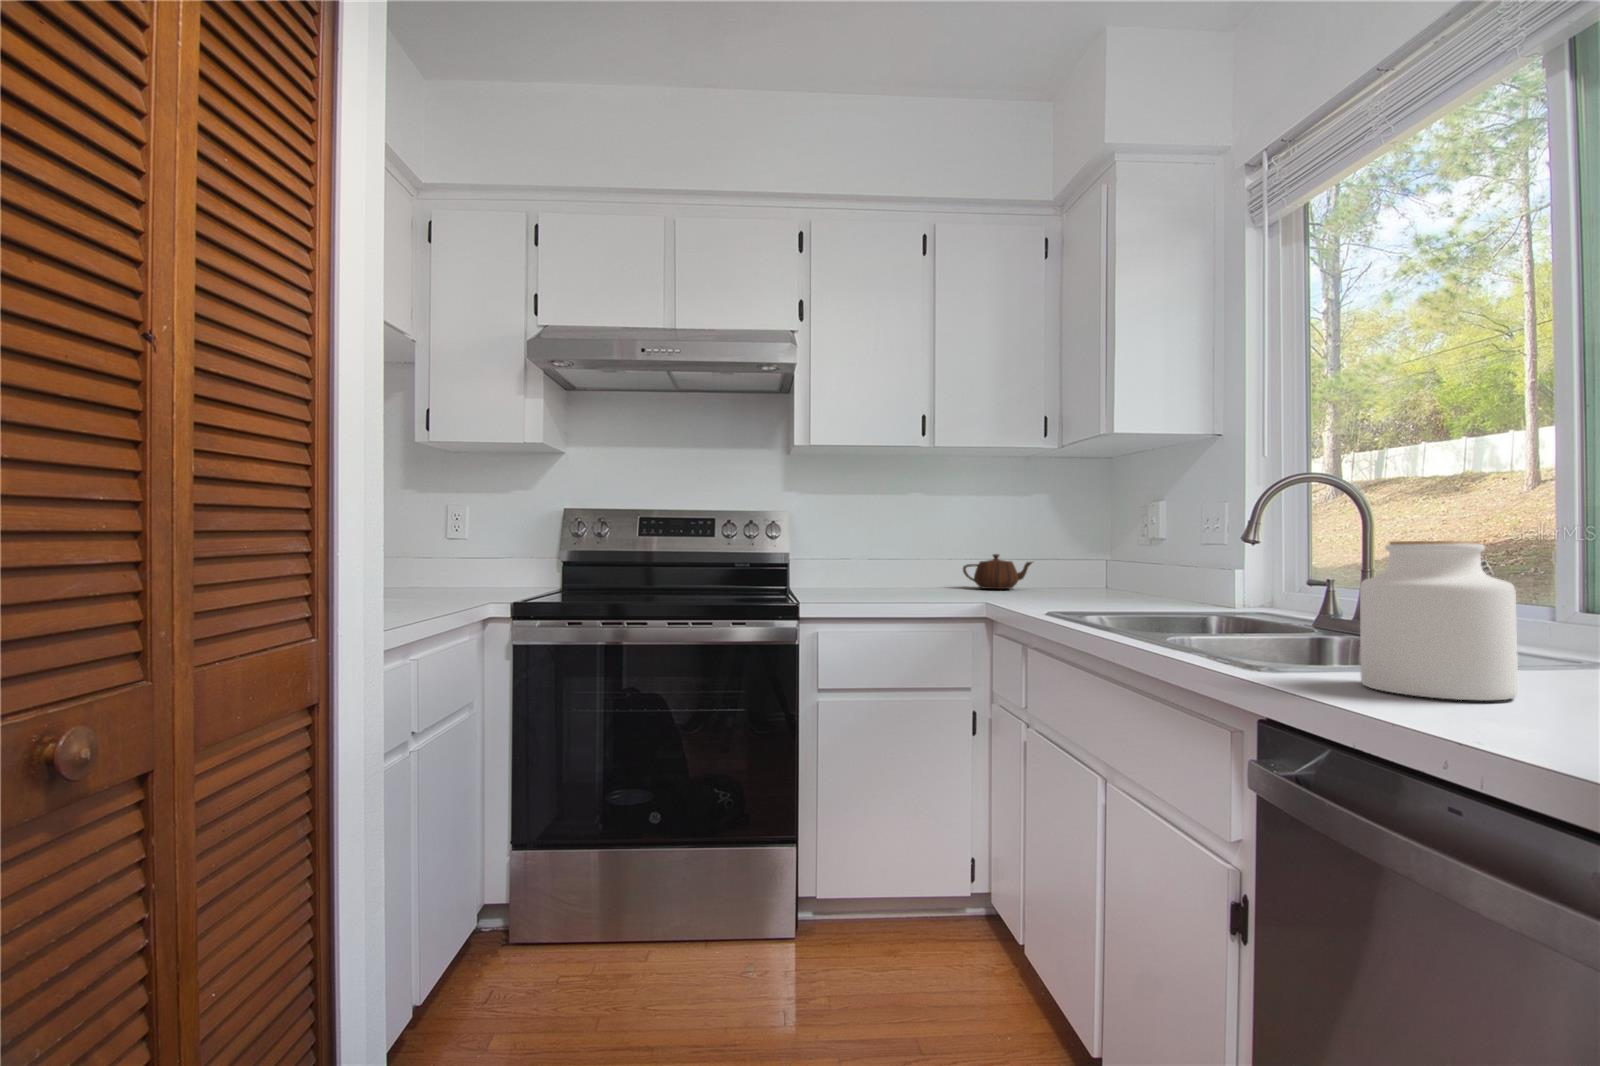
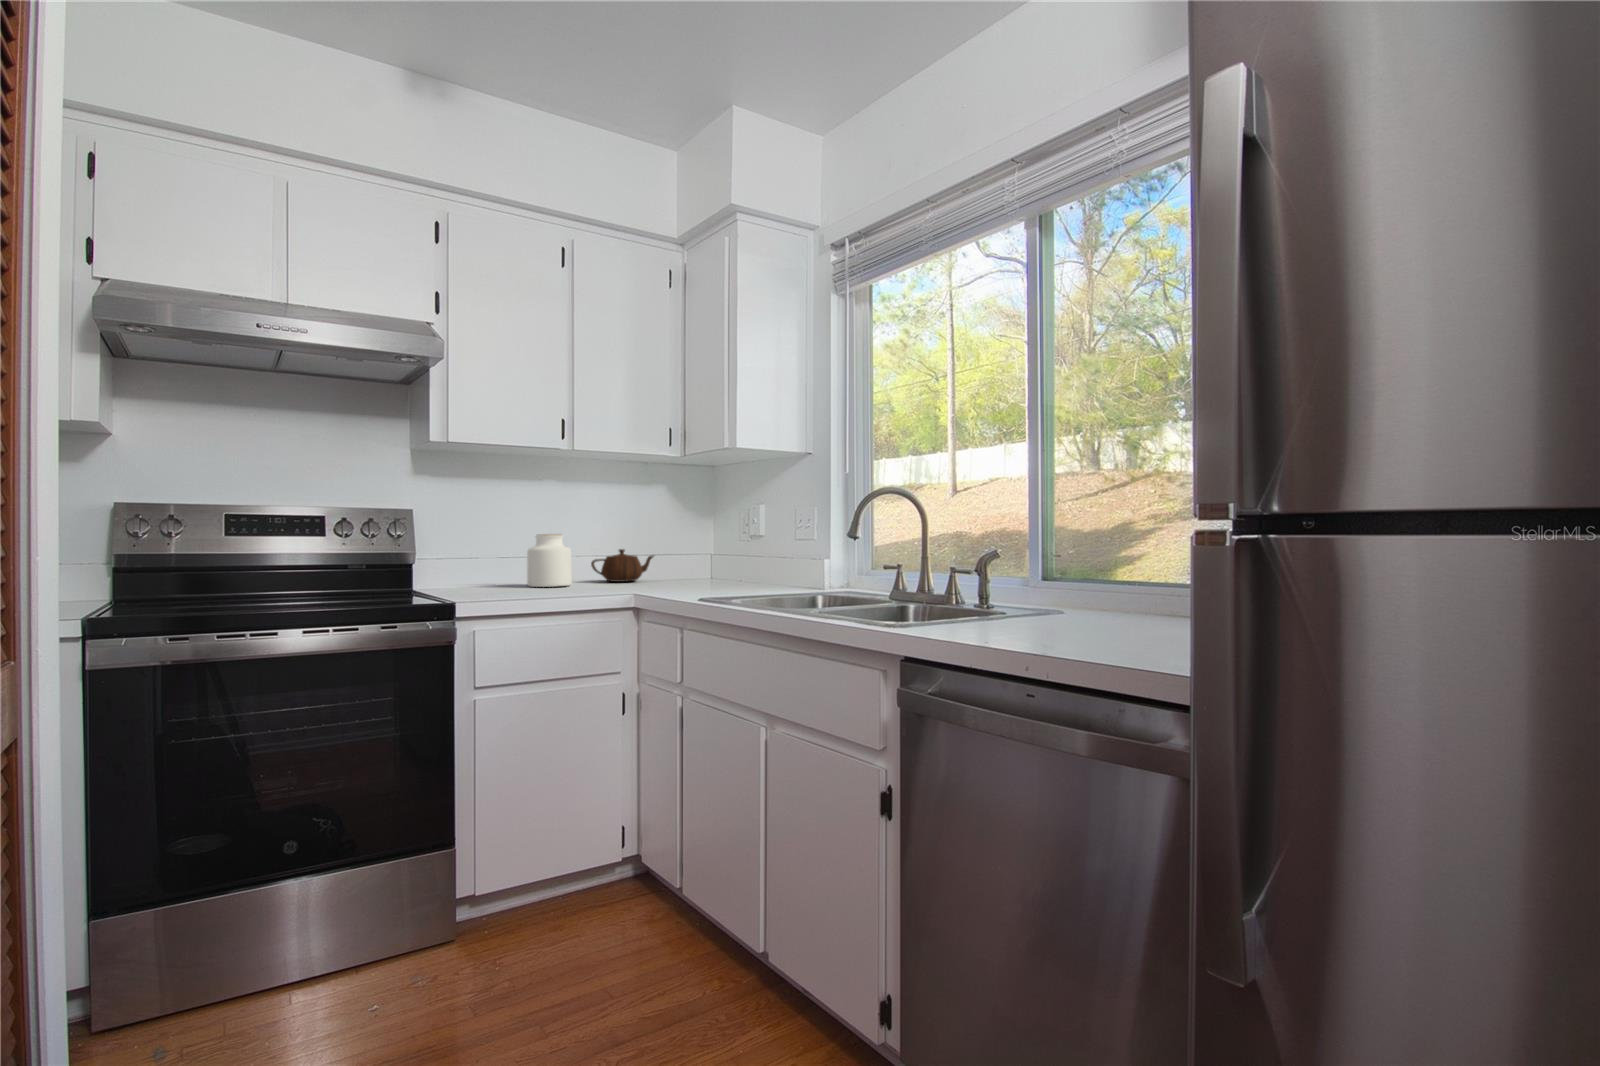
jar: present [1360,541,1518,700] -> present [527,534,572,587]

